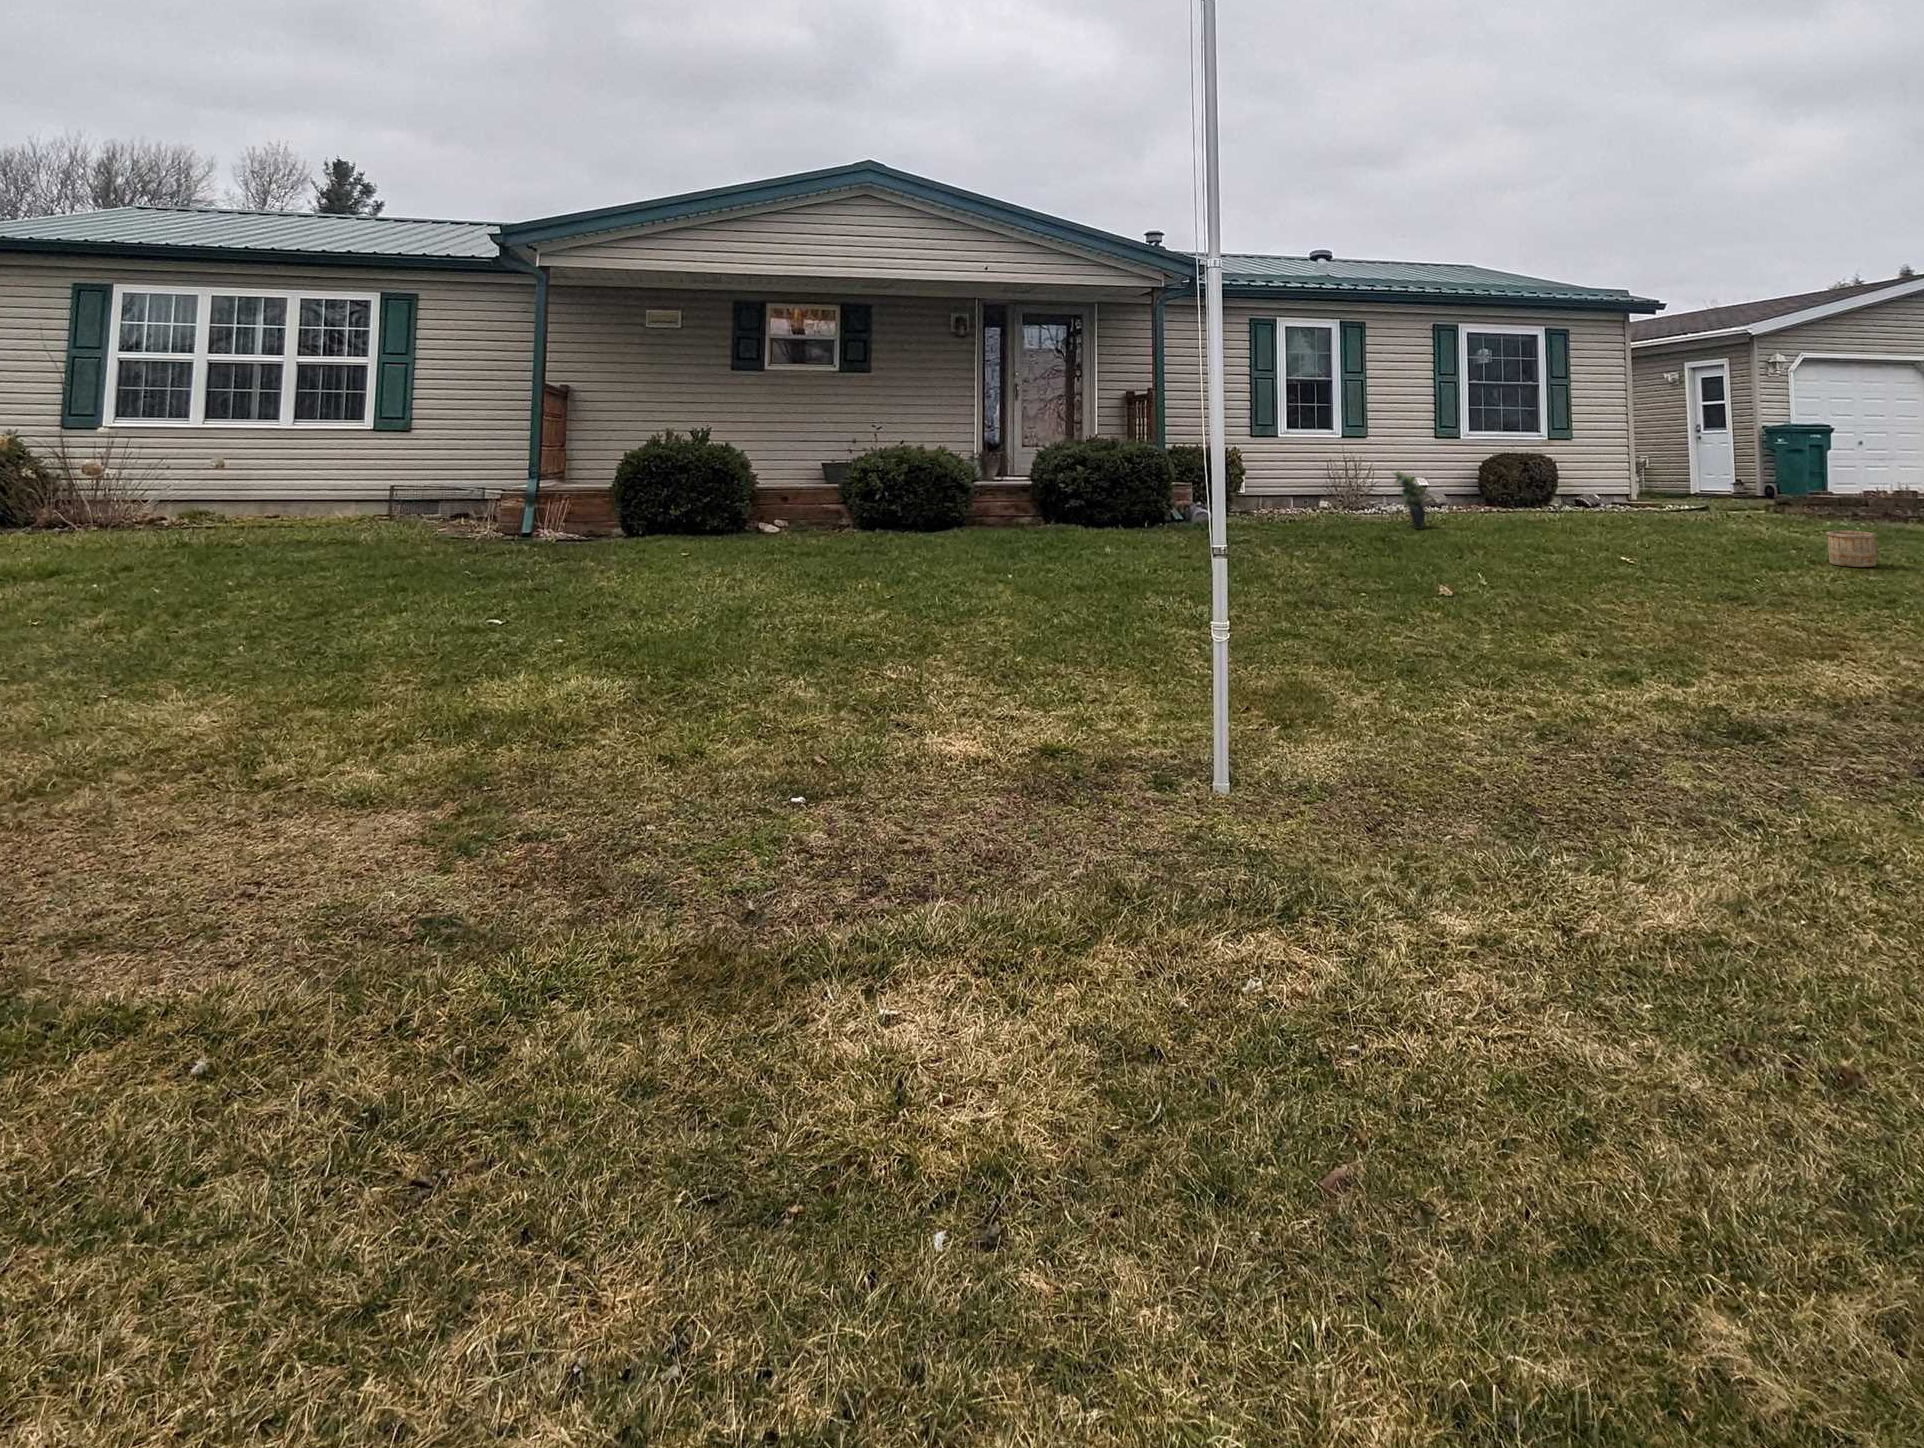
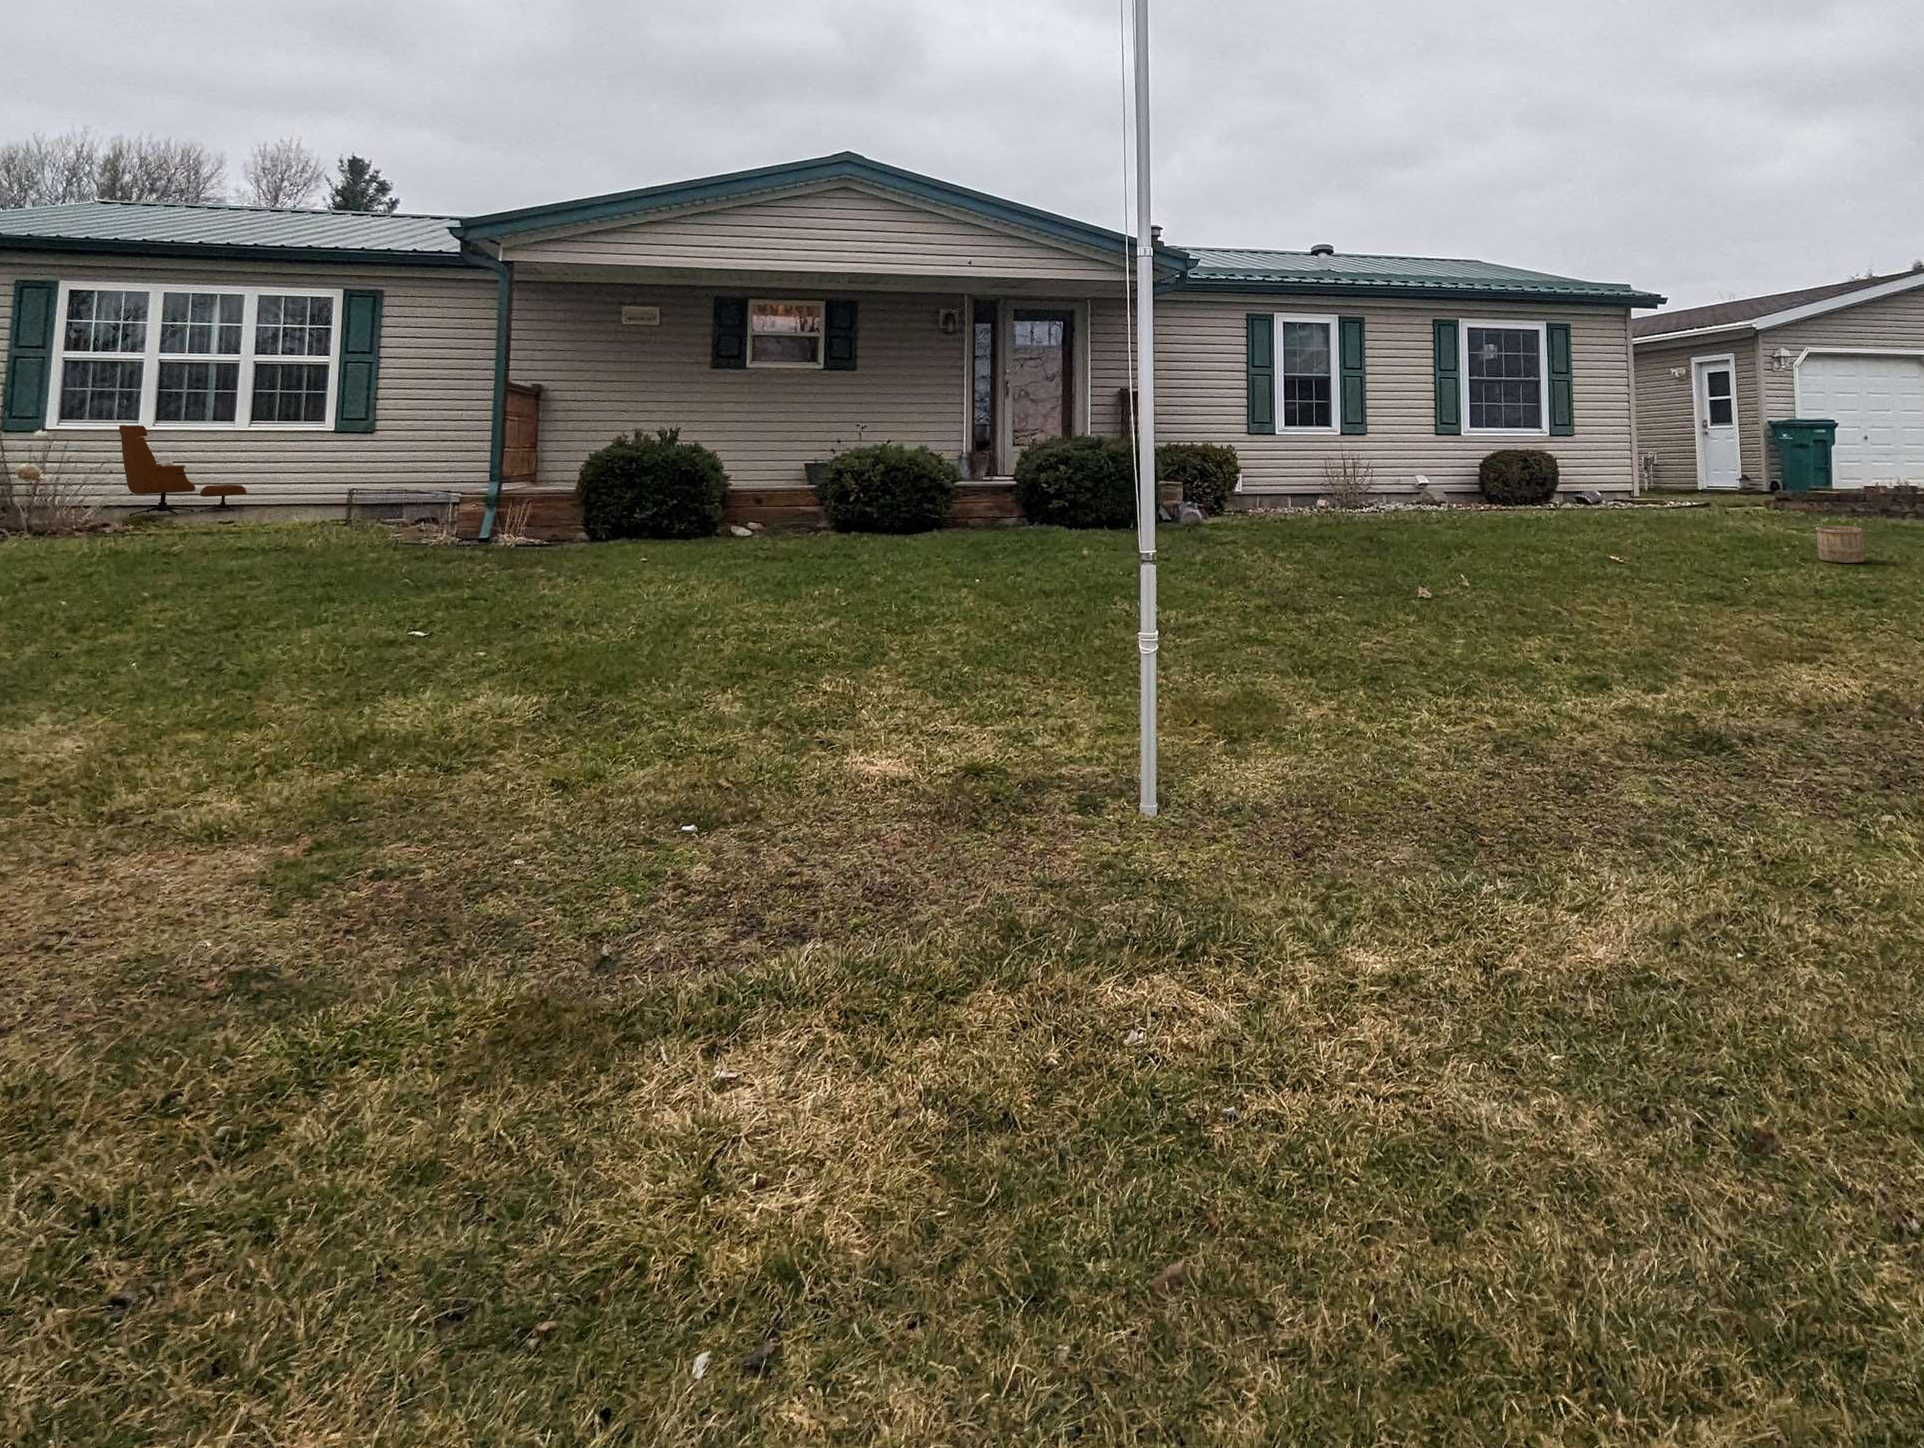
lounge chair: none [154,424,273,512] -> present [119,425,247,516]
potted plant: present [1393,471,1427,529] -> none [1386,466,1424,527]

